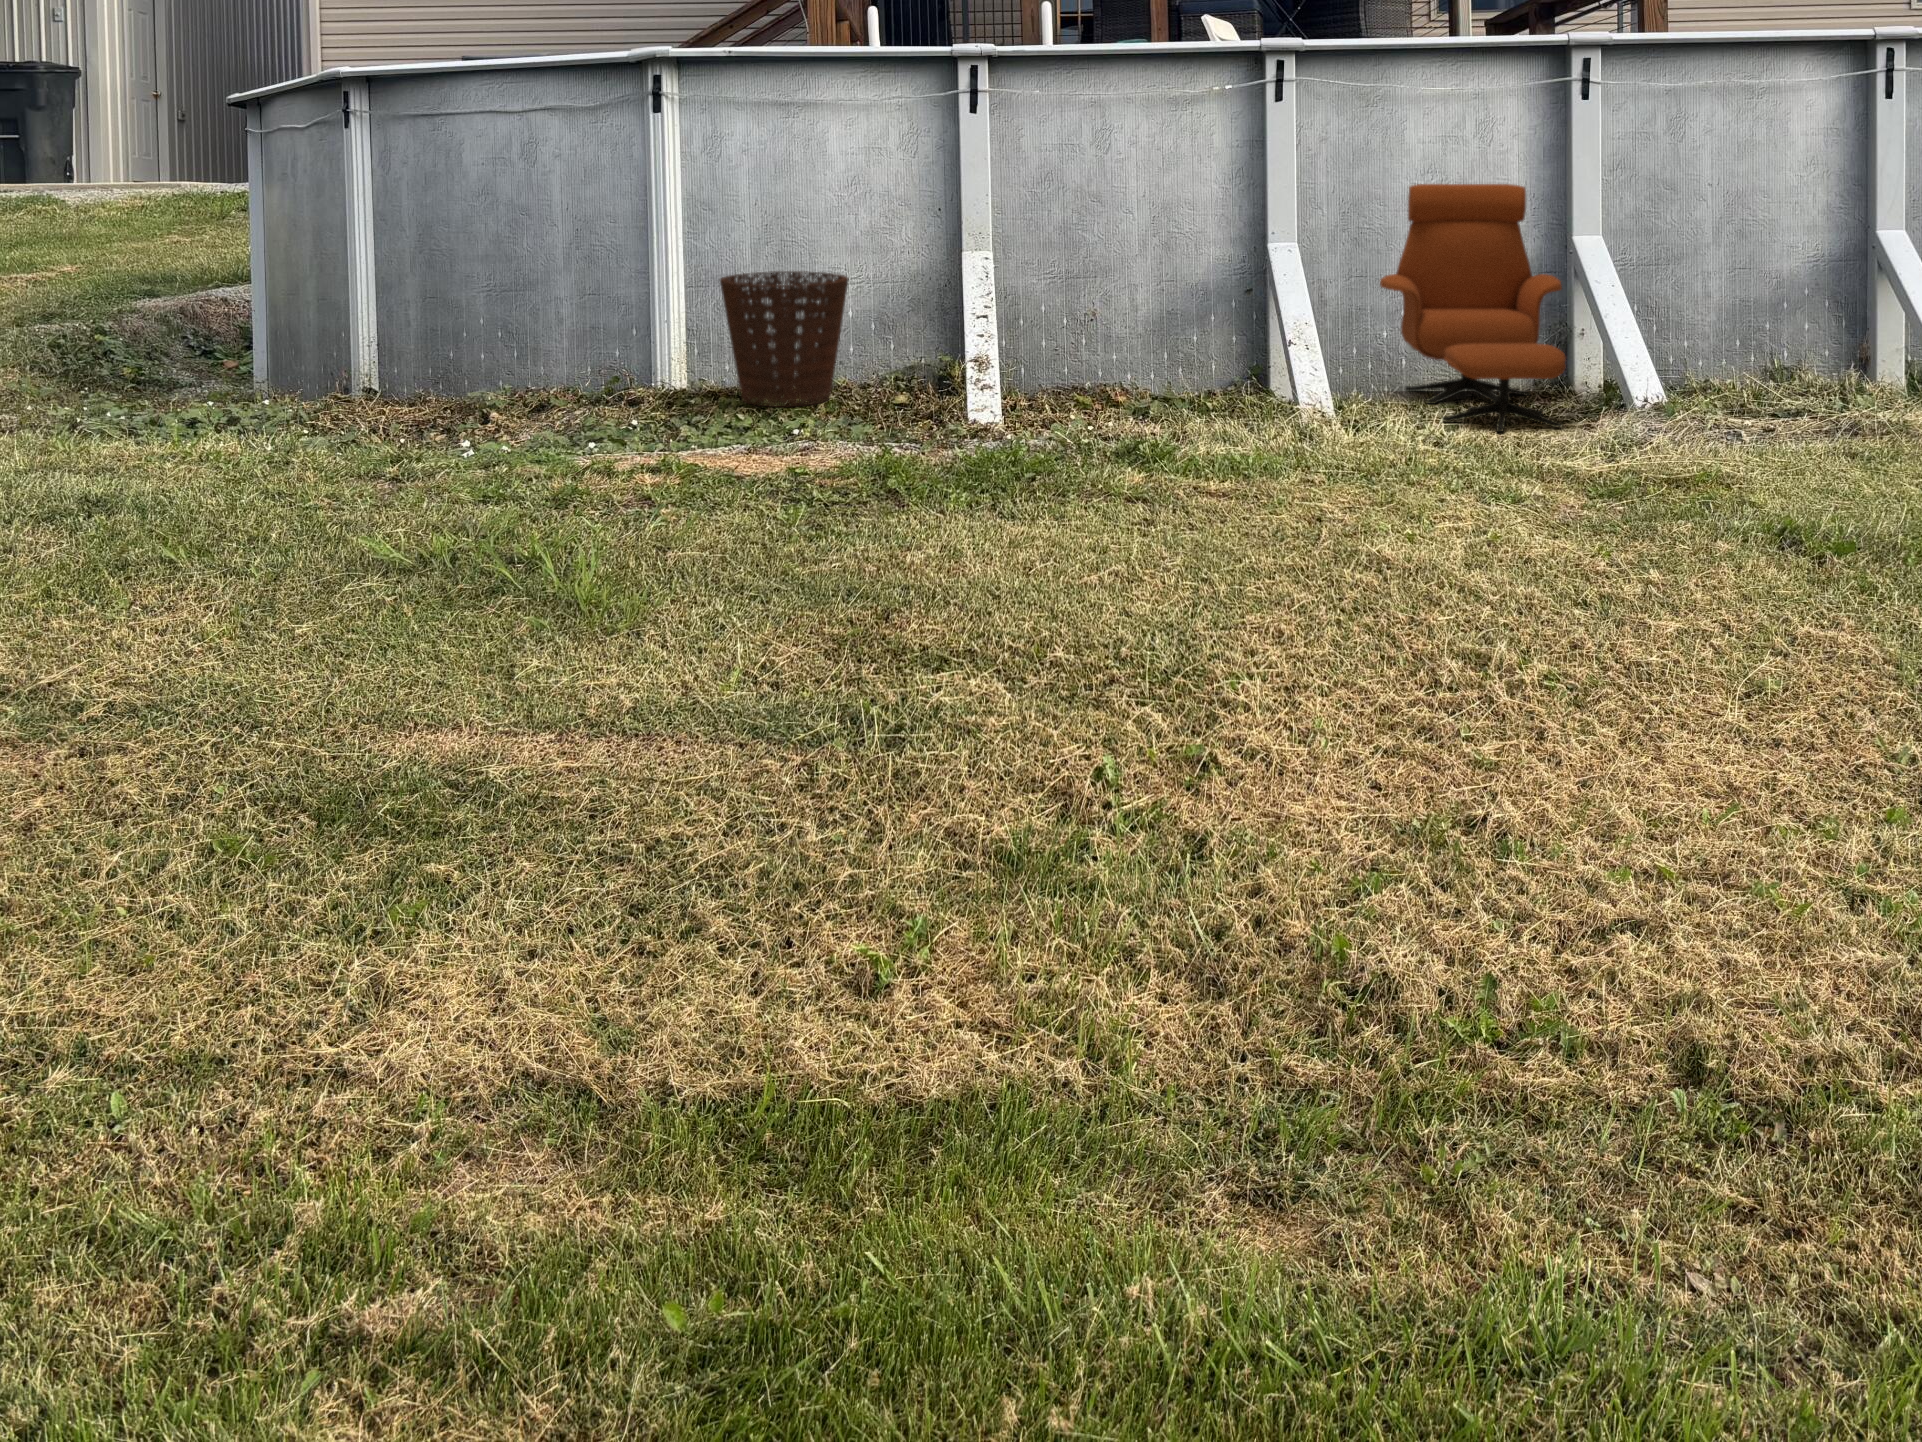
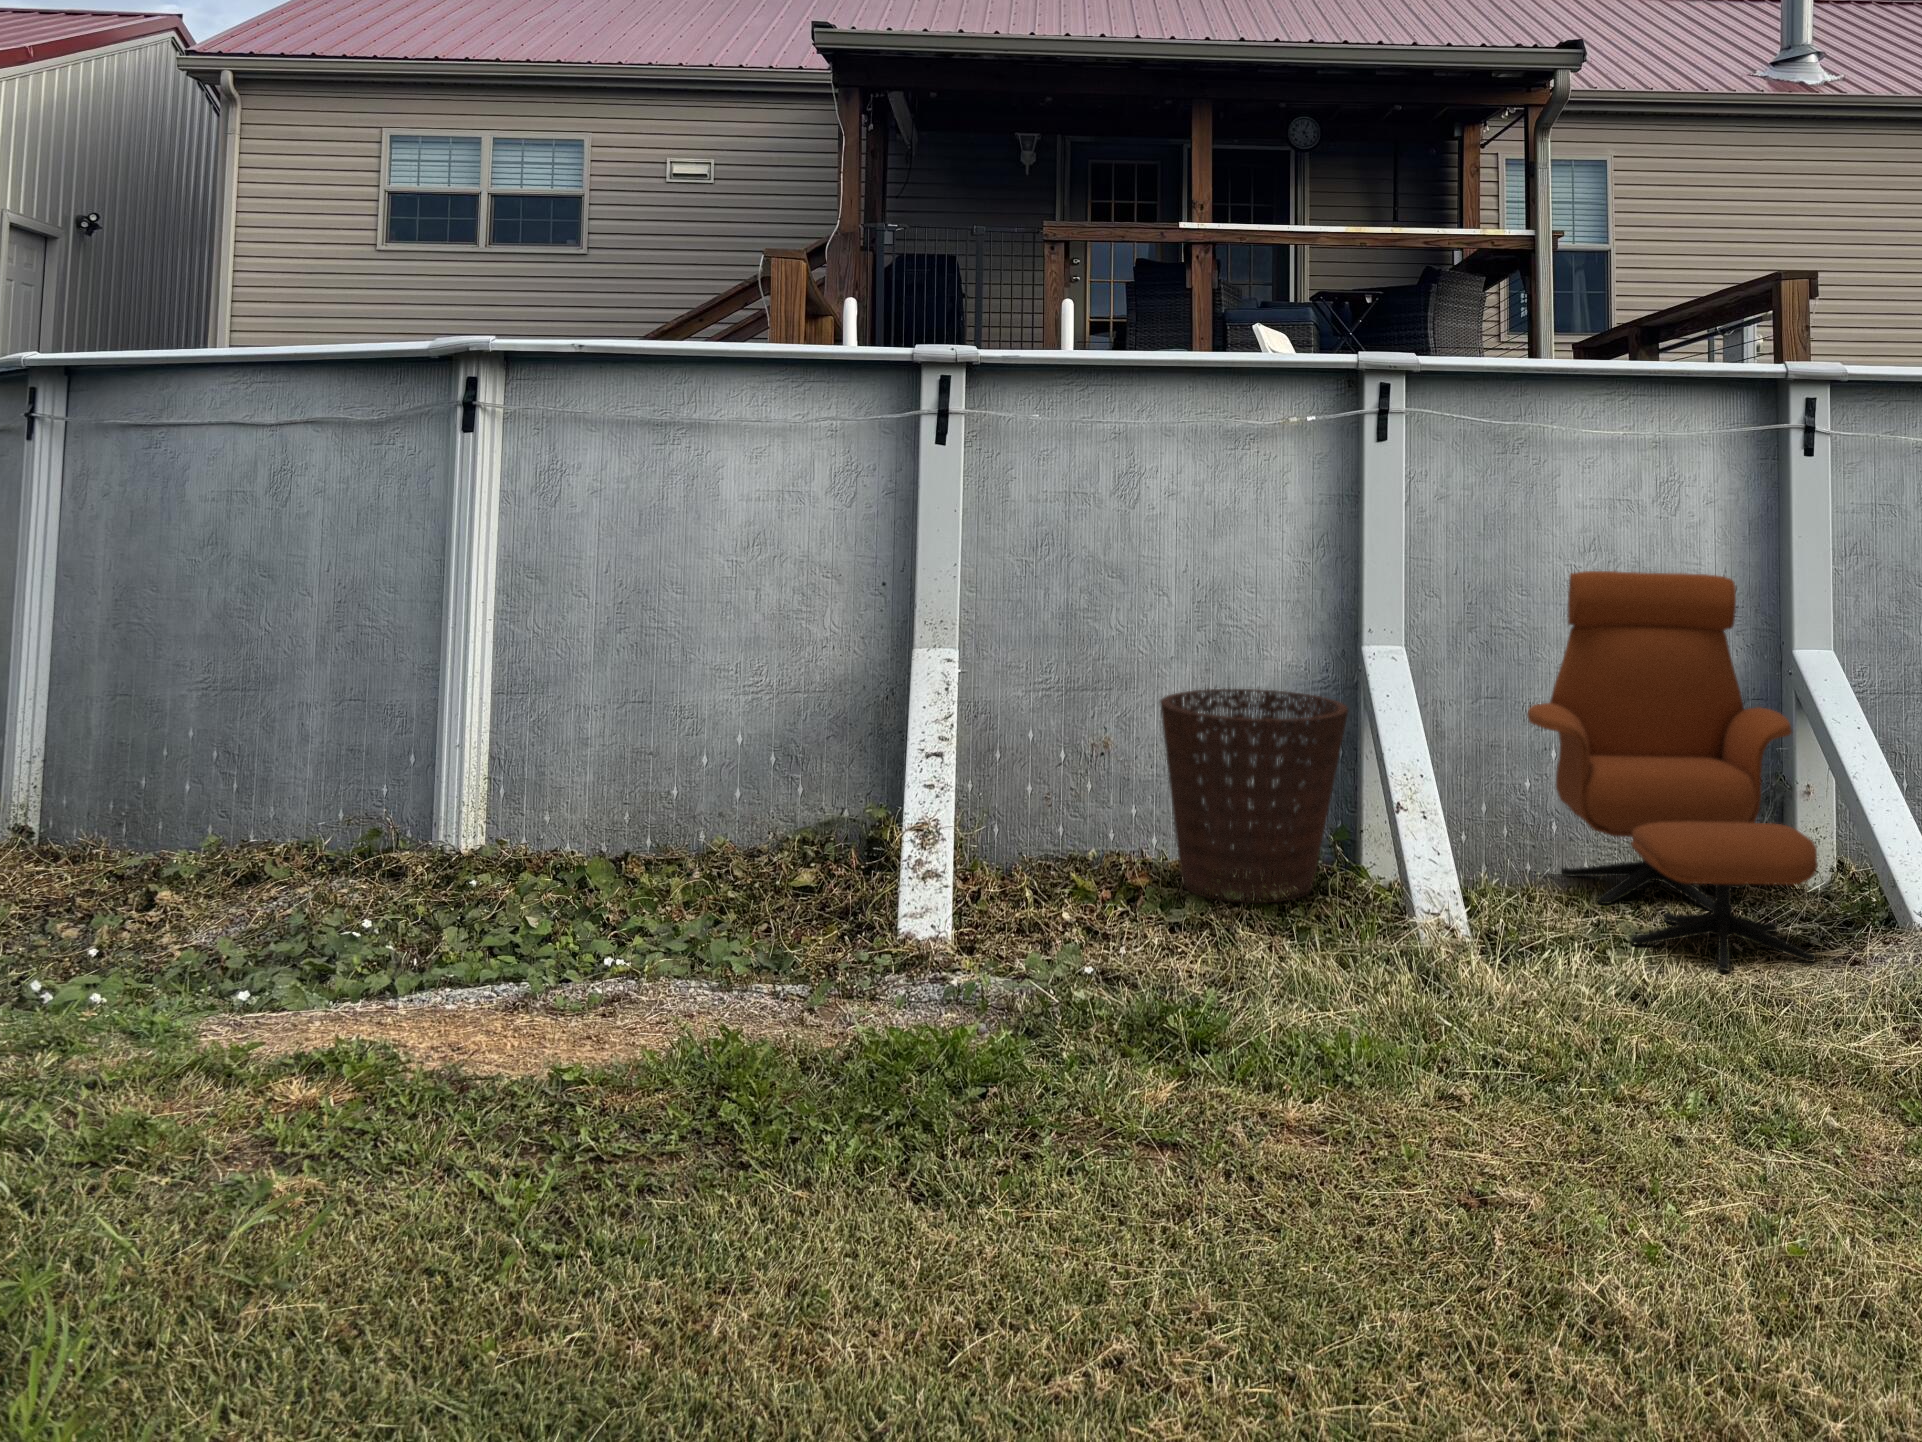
basket: present [720,271,849,407] -> present [1160,689,1348,902]

